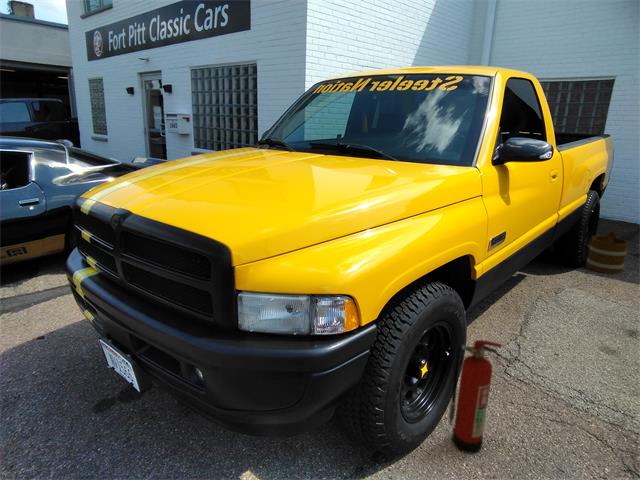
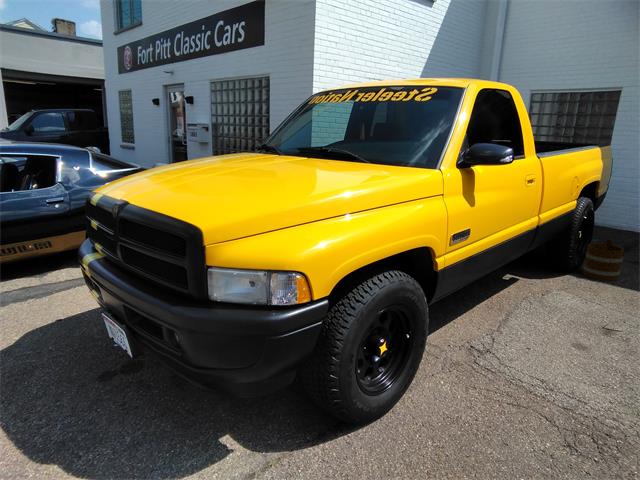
fire extinguisher: present [449,340,502,453] -> none [407,323,450,427]

